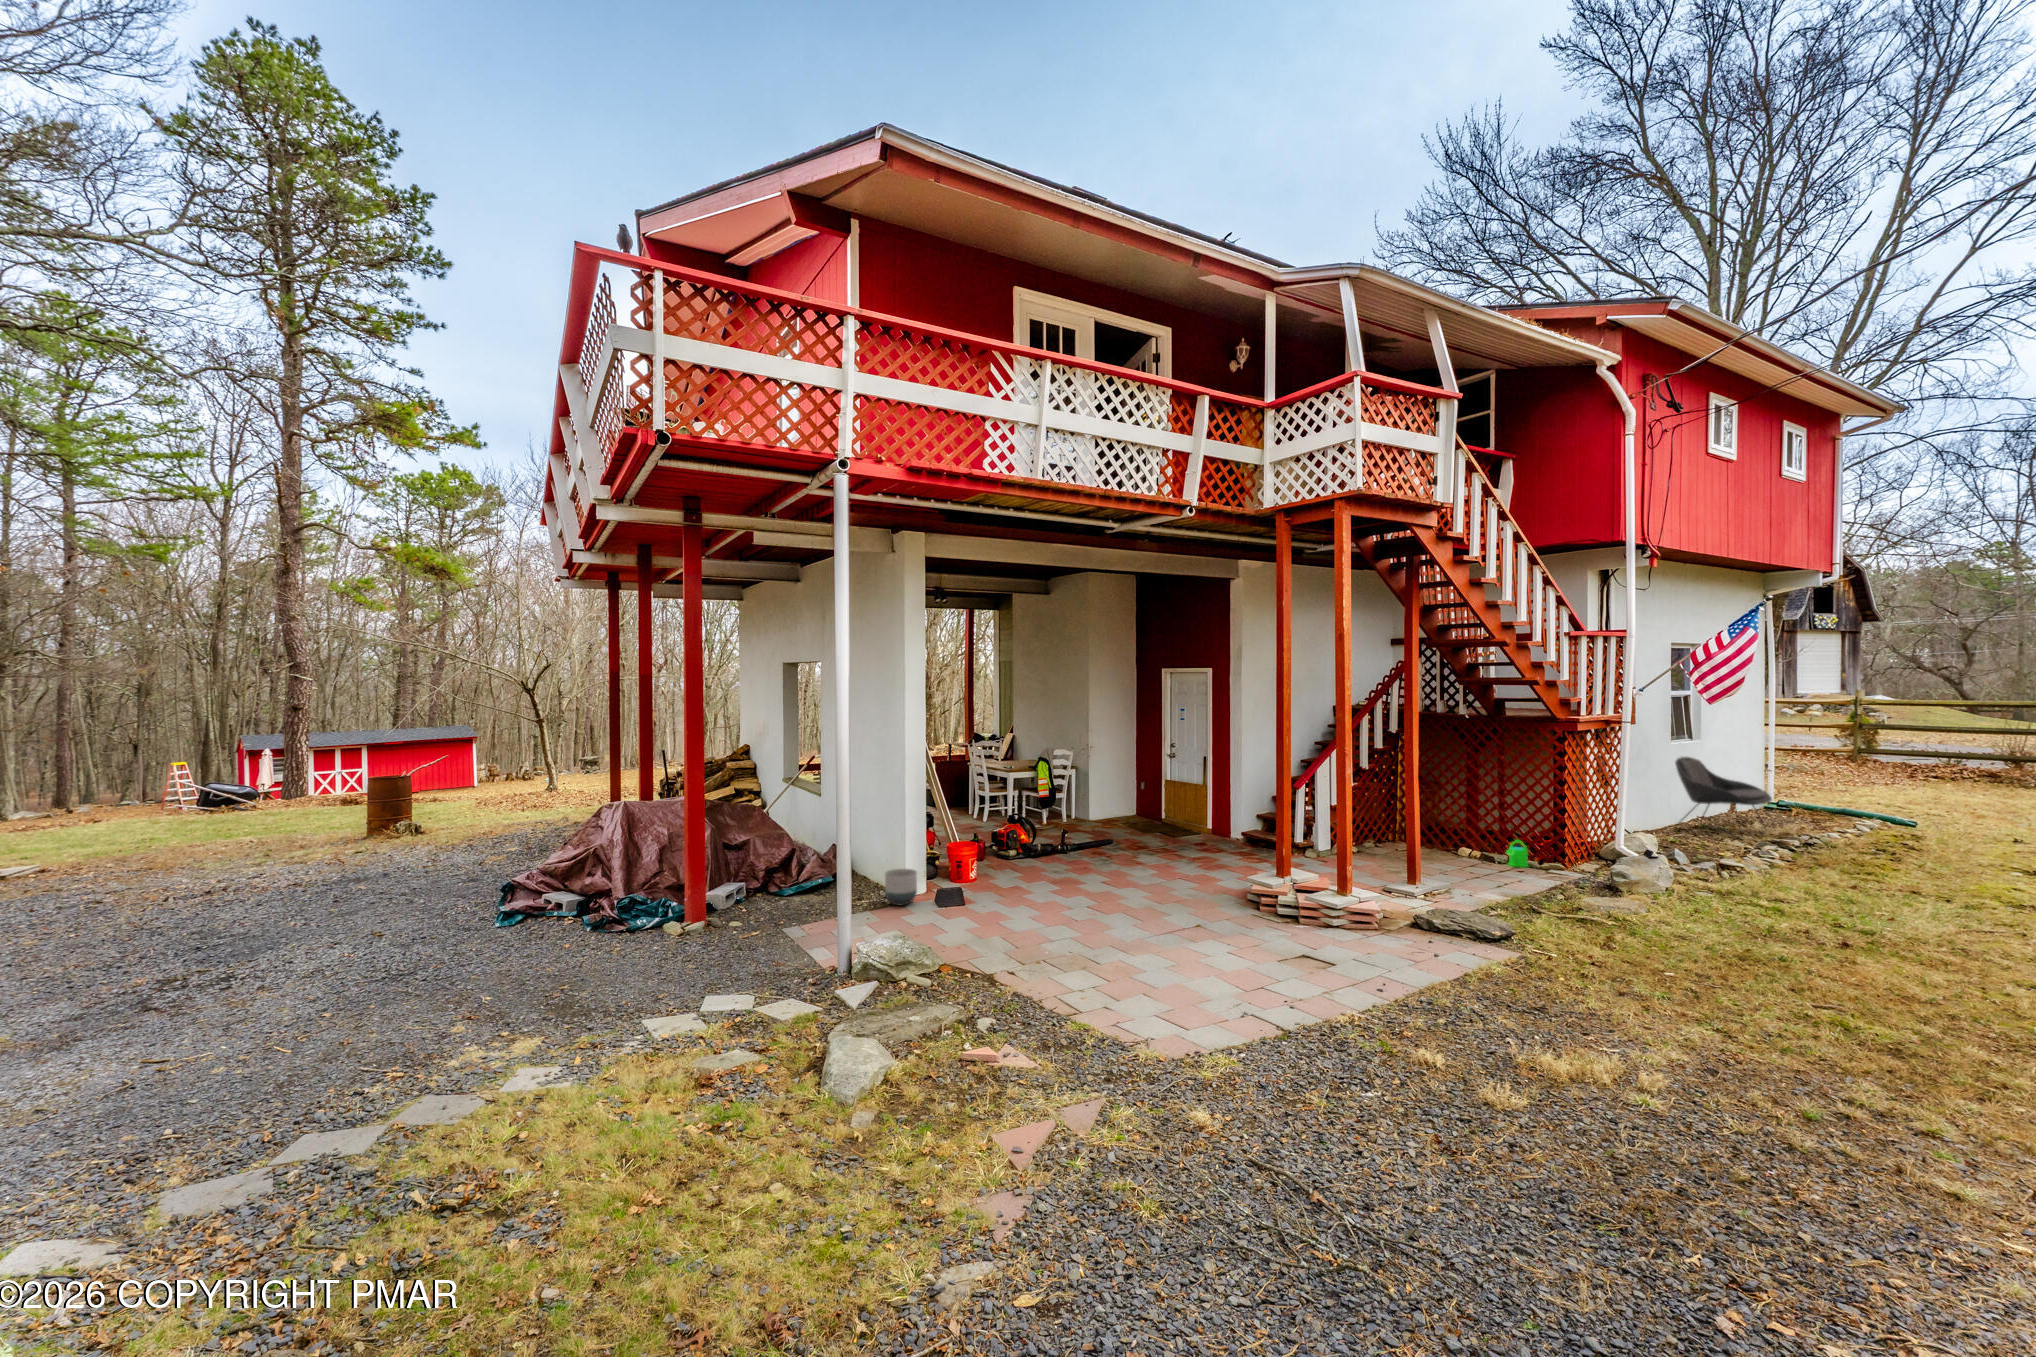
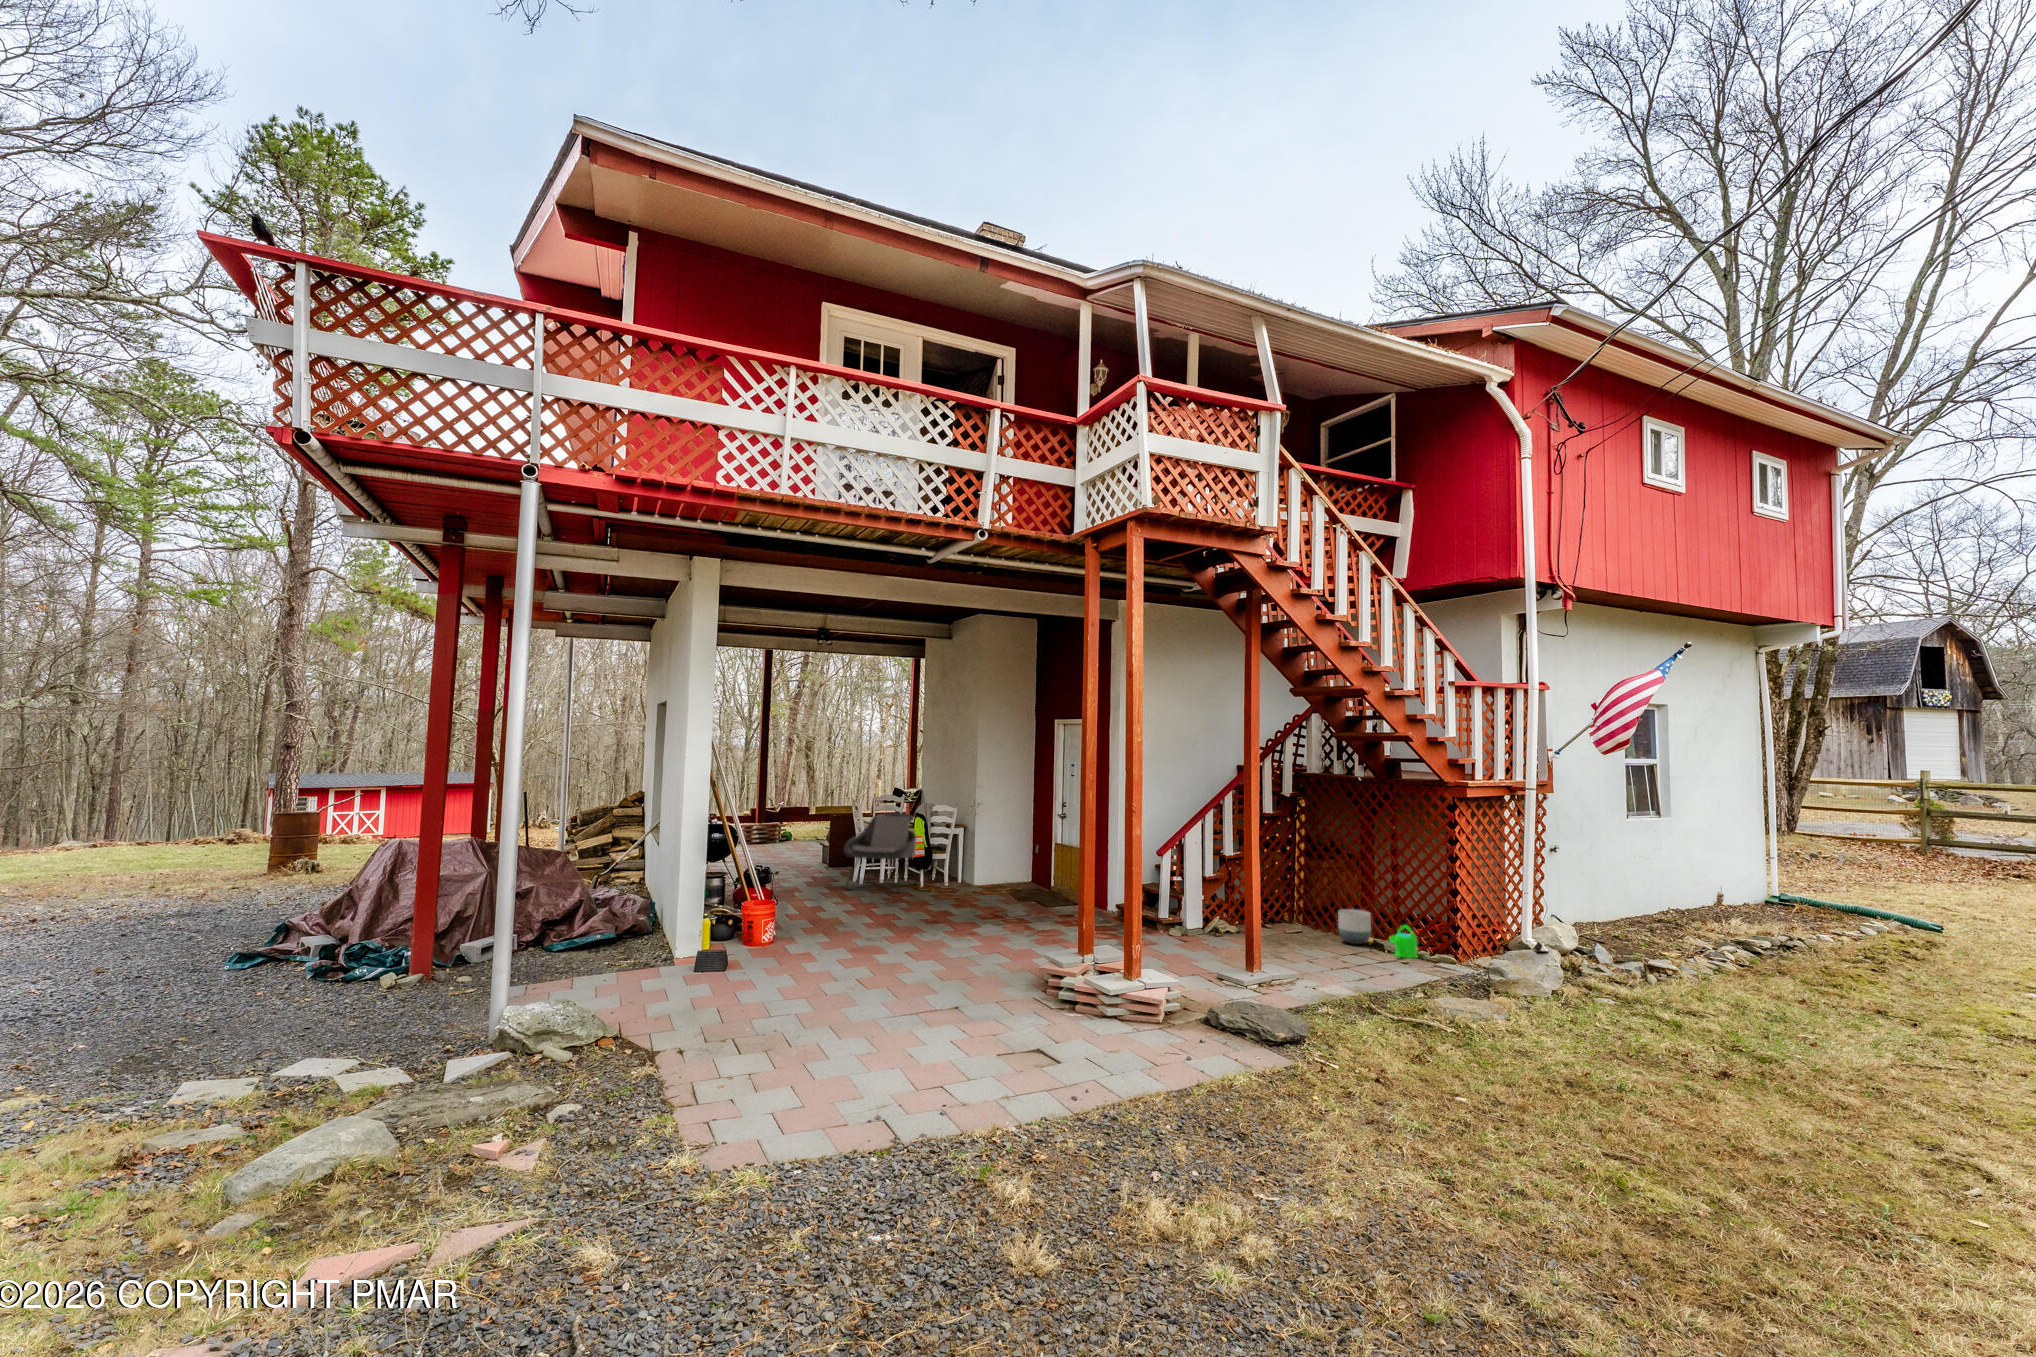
lounge chair: present [1675,756,1772,839] -> present [844,812,916,893]
planter: present [885,869,917,905] -> present [1338,909,1371,944]

